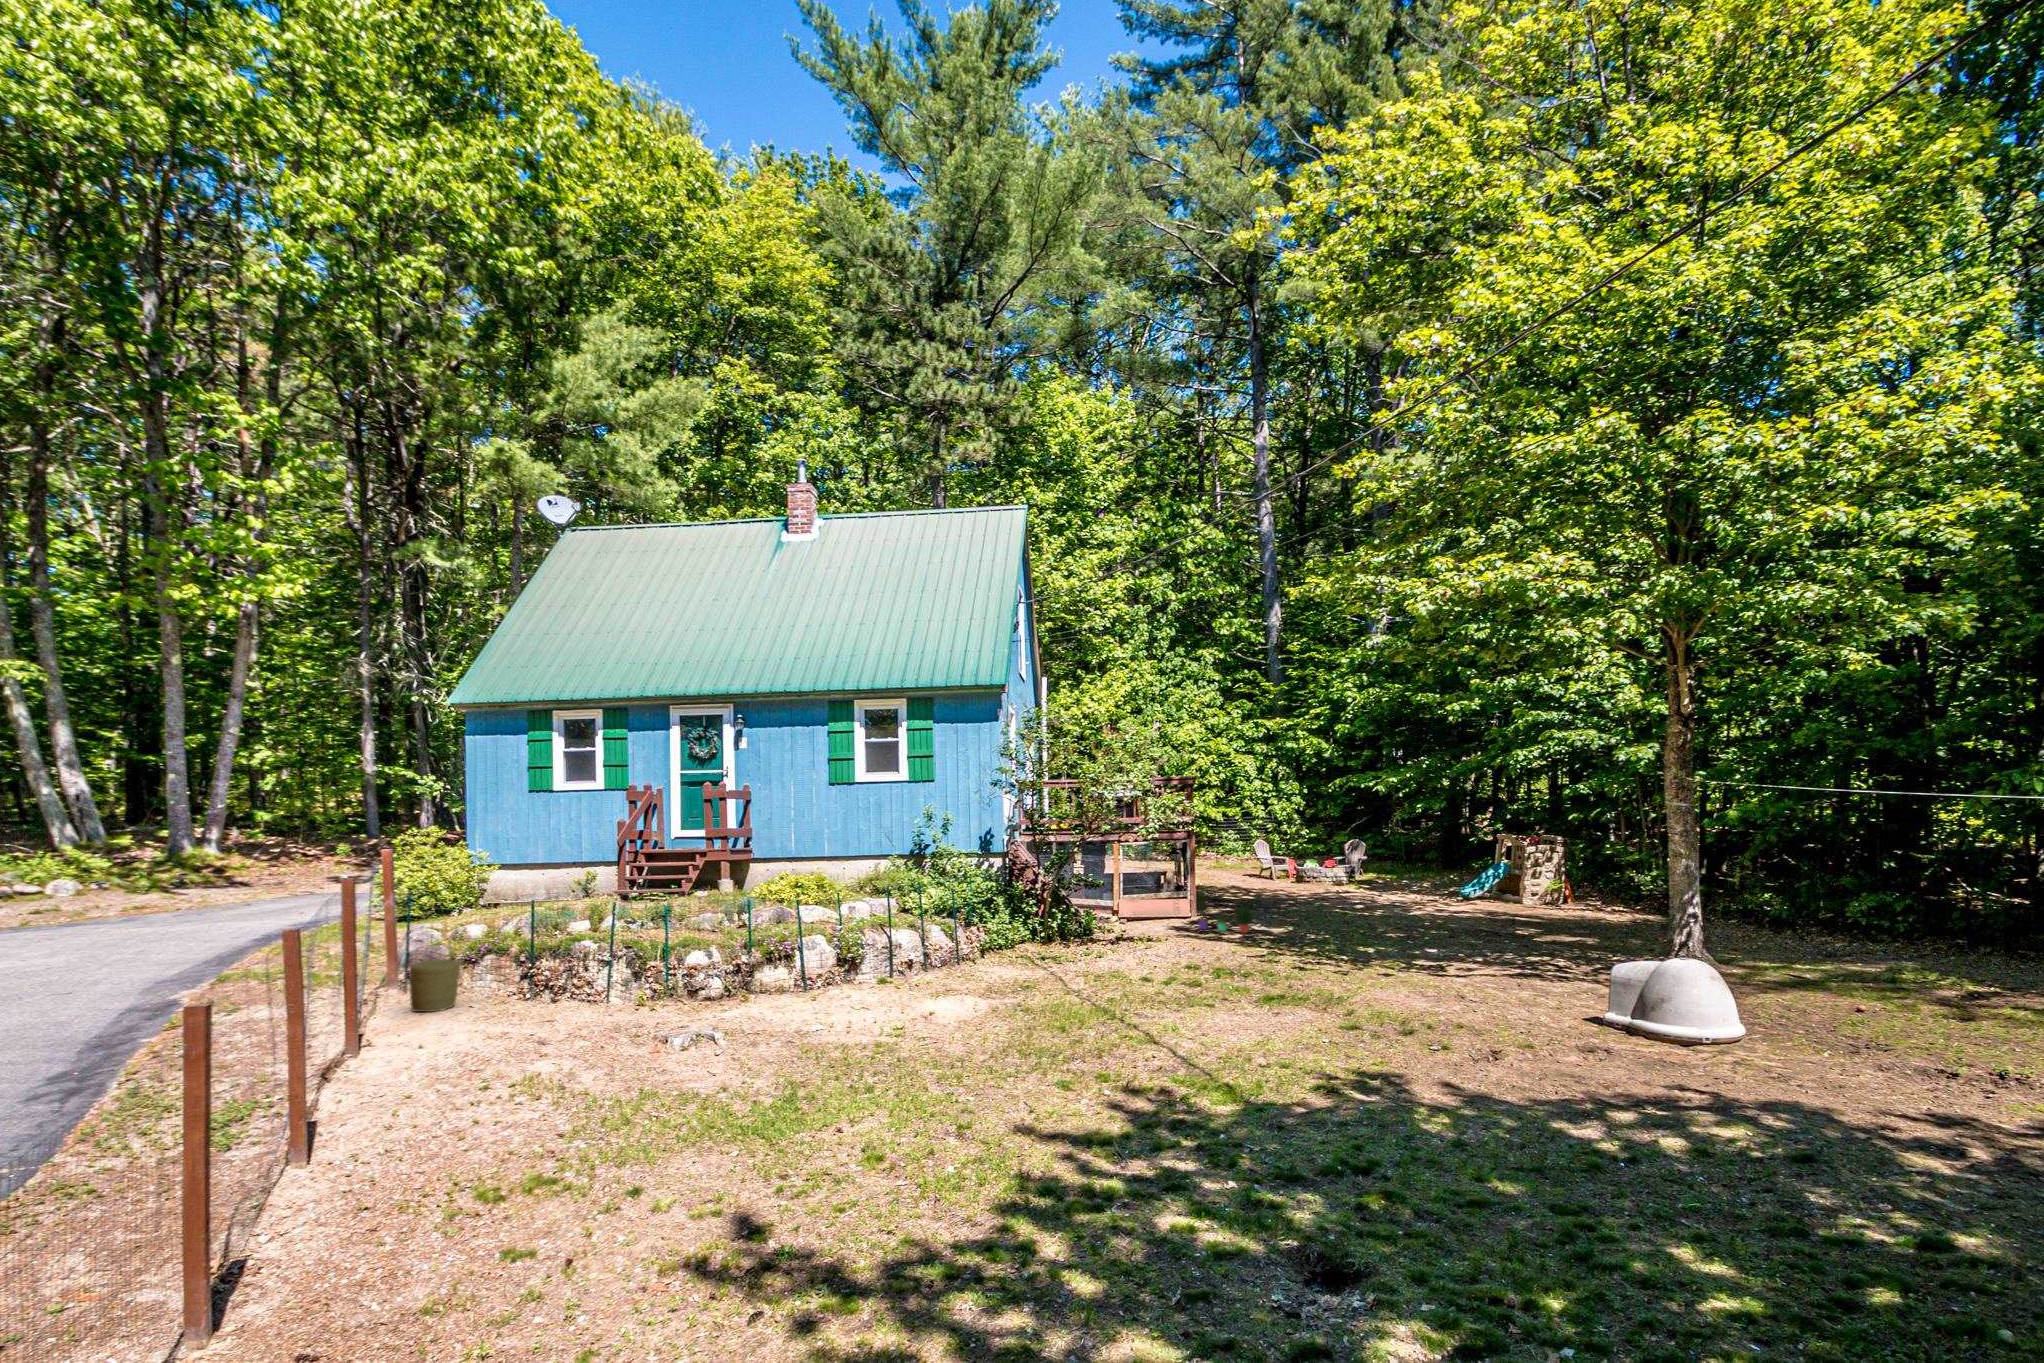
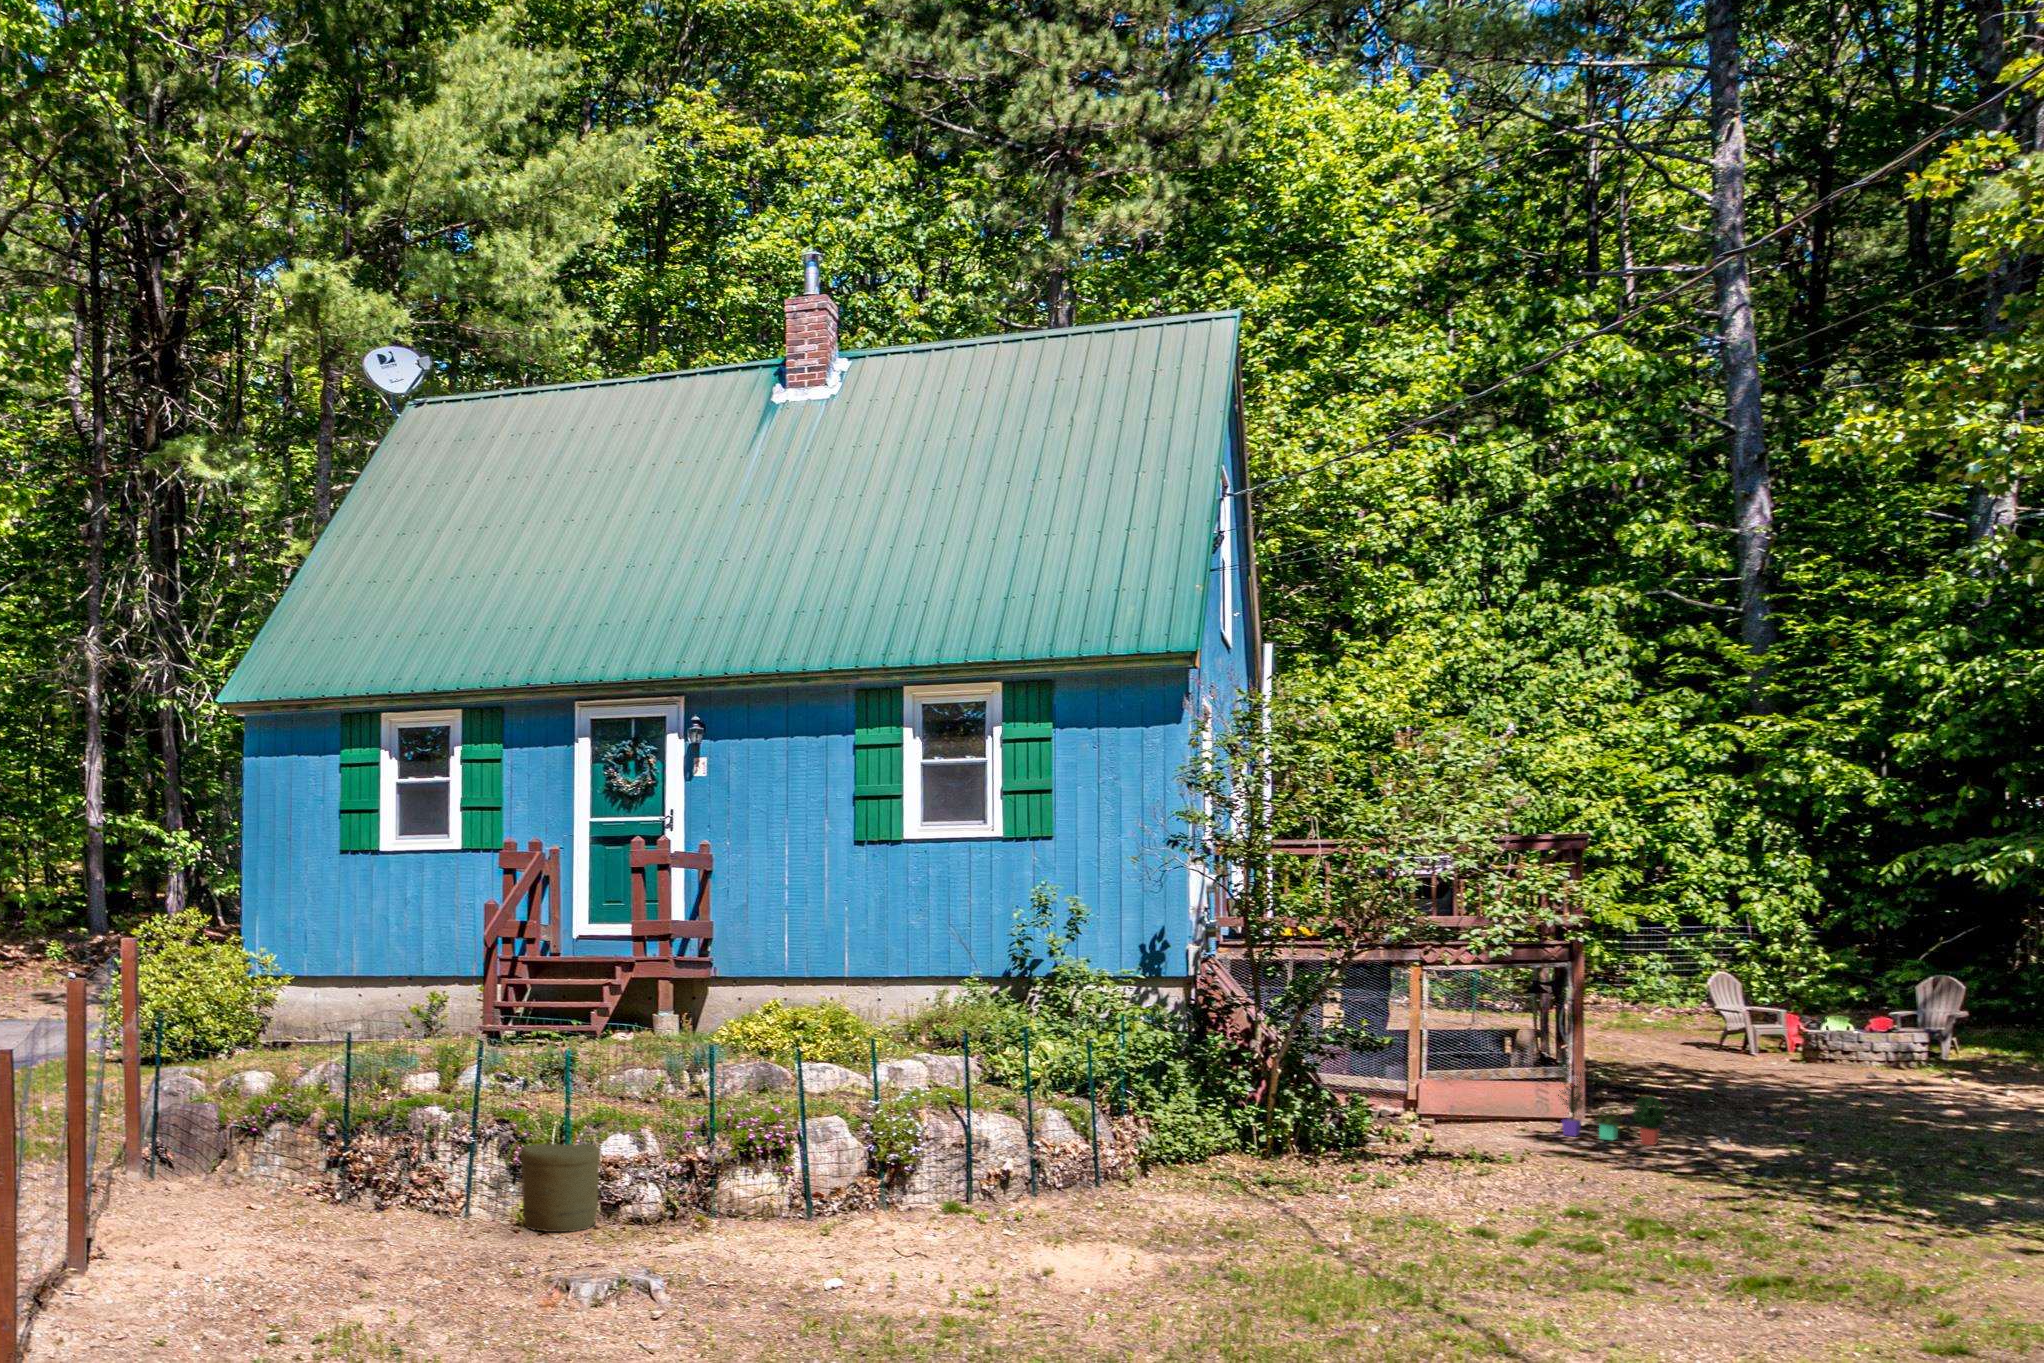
woven basket: present [410,959,460,1012] -> present [521,1144,601,1232]

